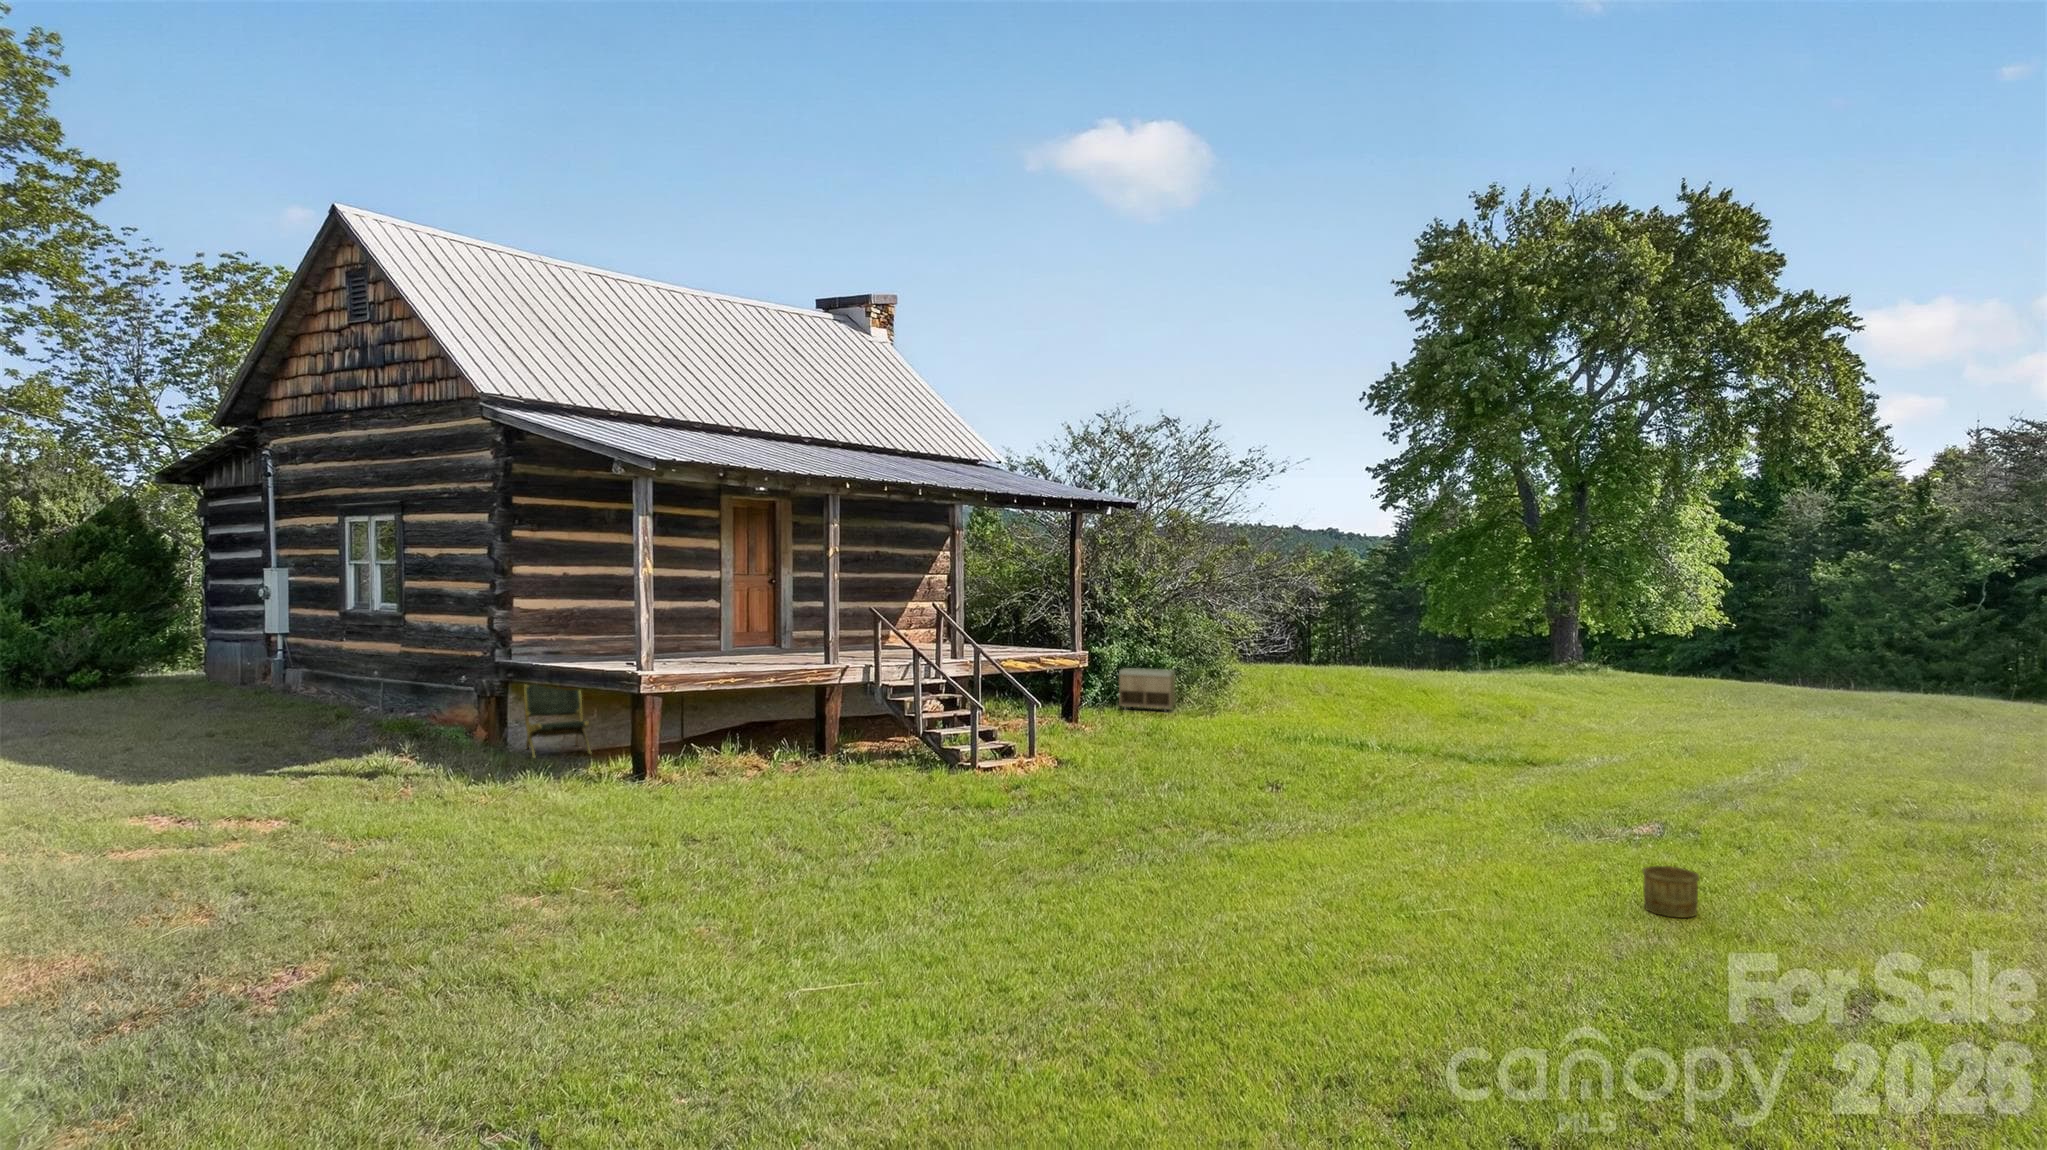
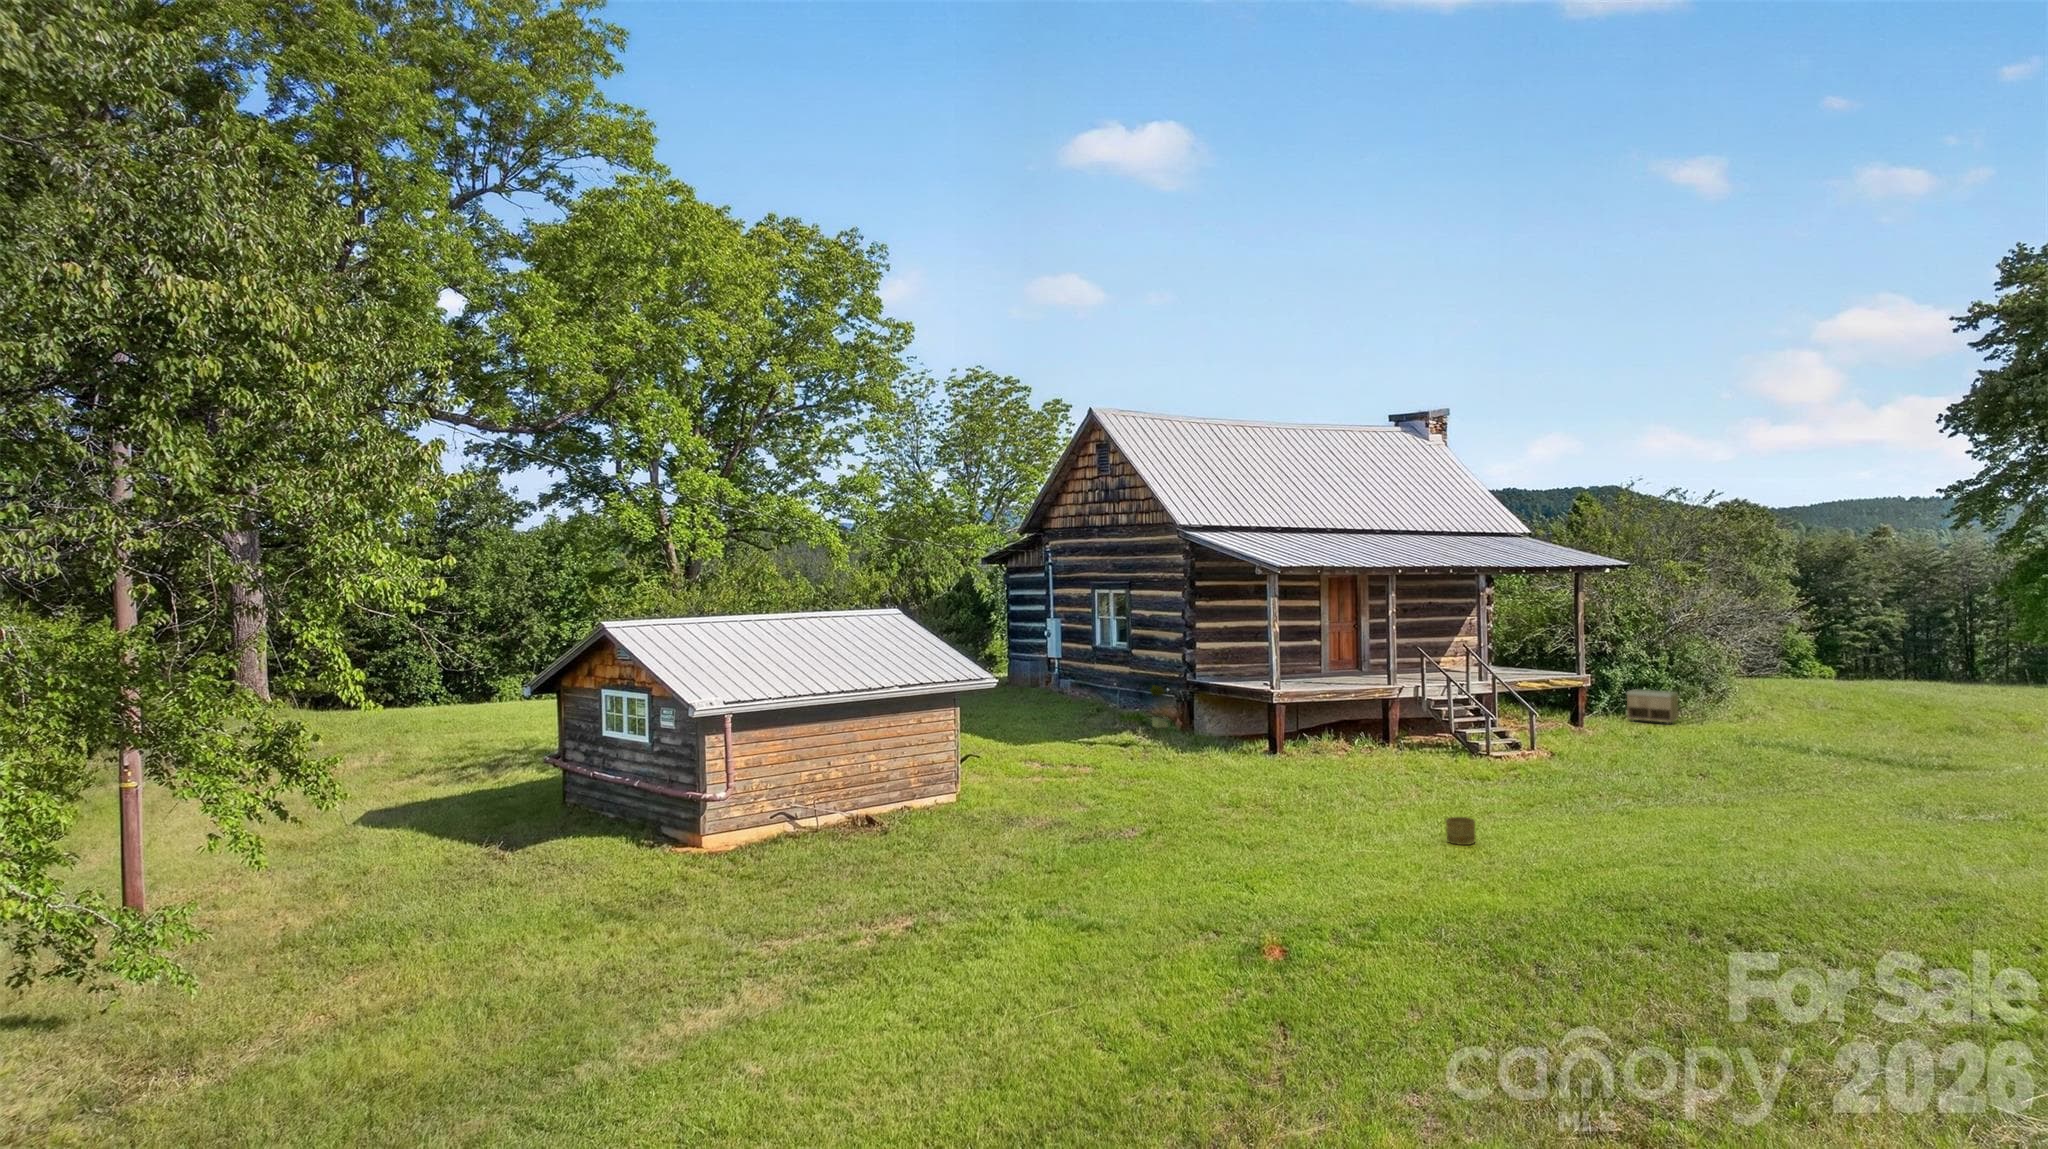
potted tree: none [425,672,459,747] -> present [1150,685,1168,728]
lounge chair: present [524,685,591,758] -> none [1204,693,1245,737]
wooden bucket: present [1642,866,1699,918] -> present [1445,817,1476,845]

